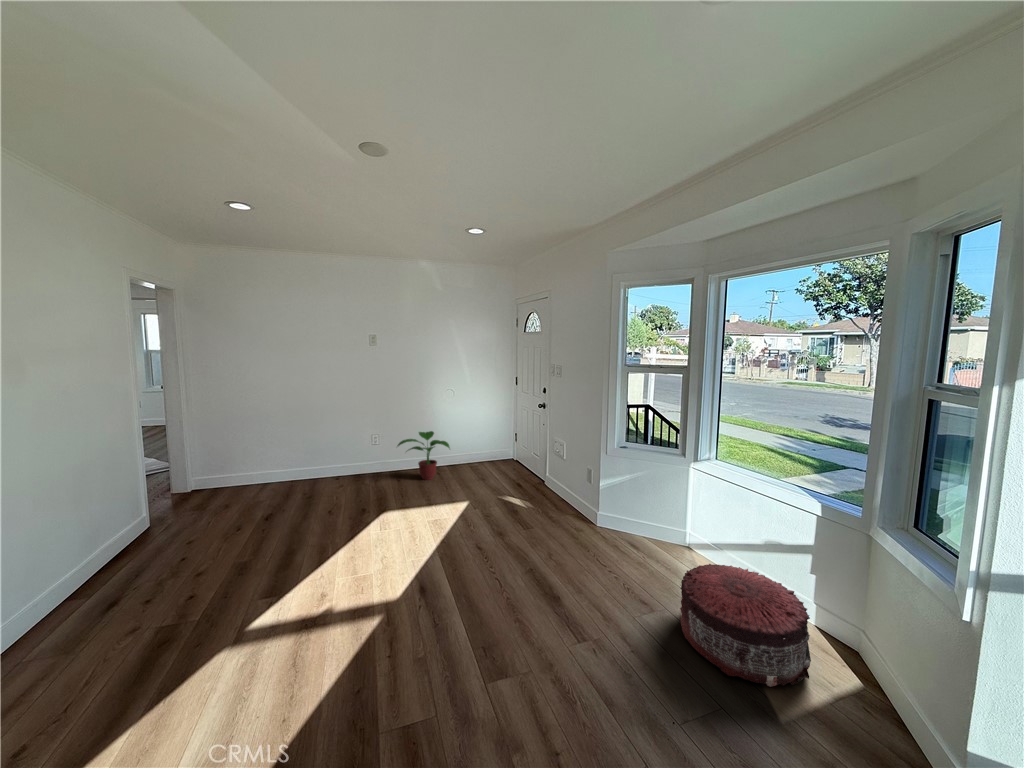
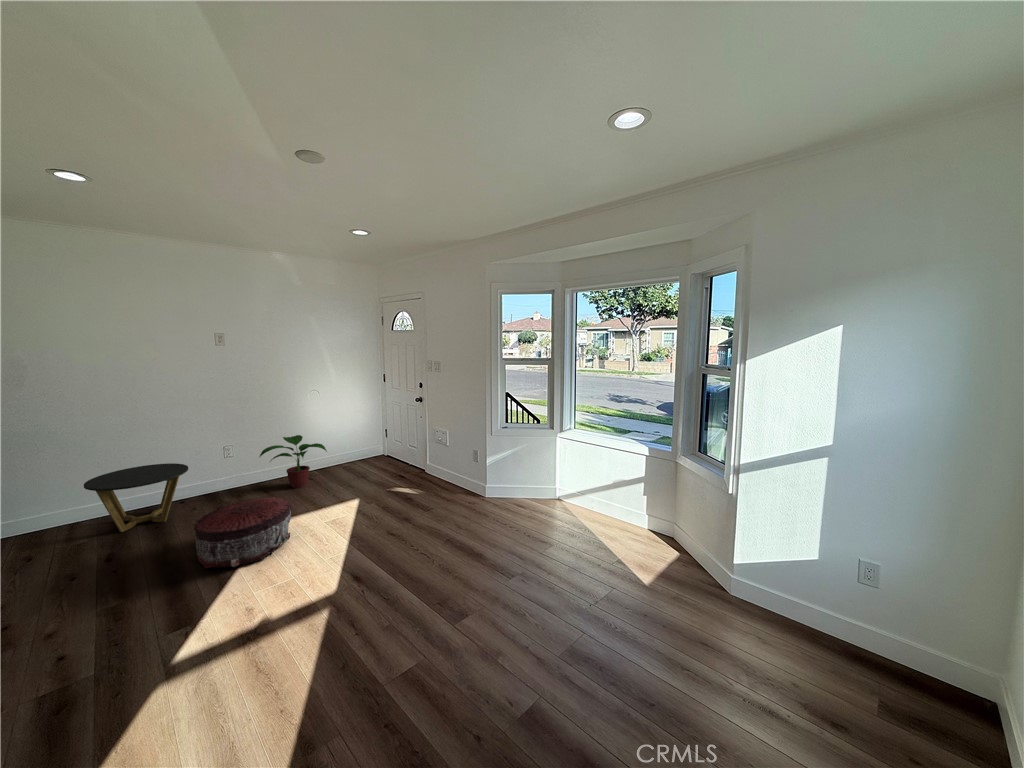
side table: none [283,444,347,494] -> present [84,463,188,532]
pouf: present [680,564,811,687] -> present [194,497,291,569]

